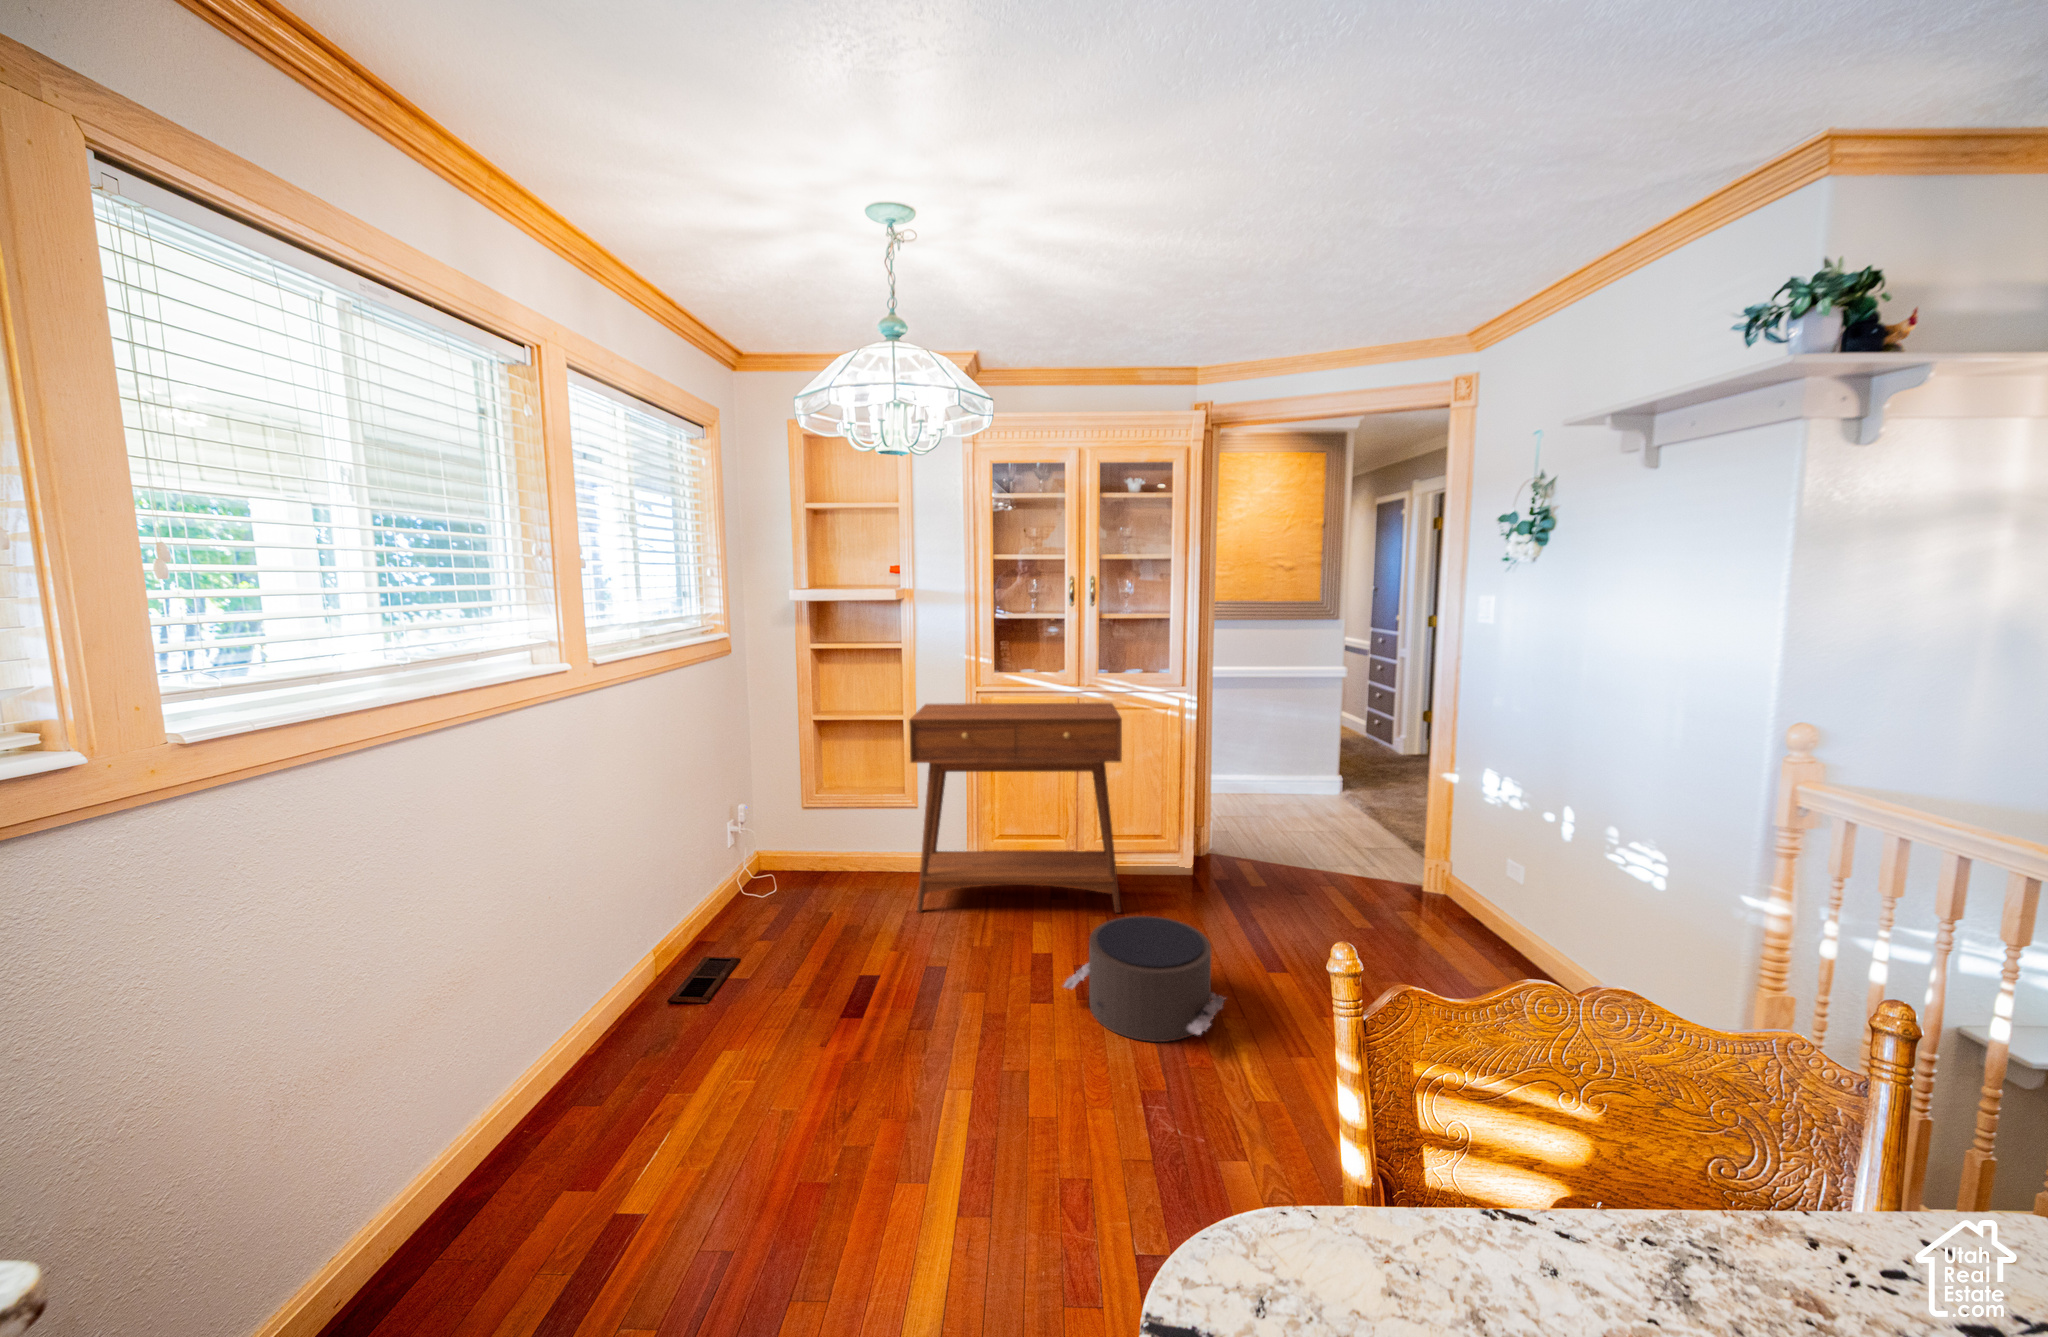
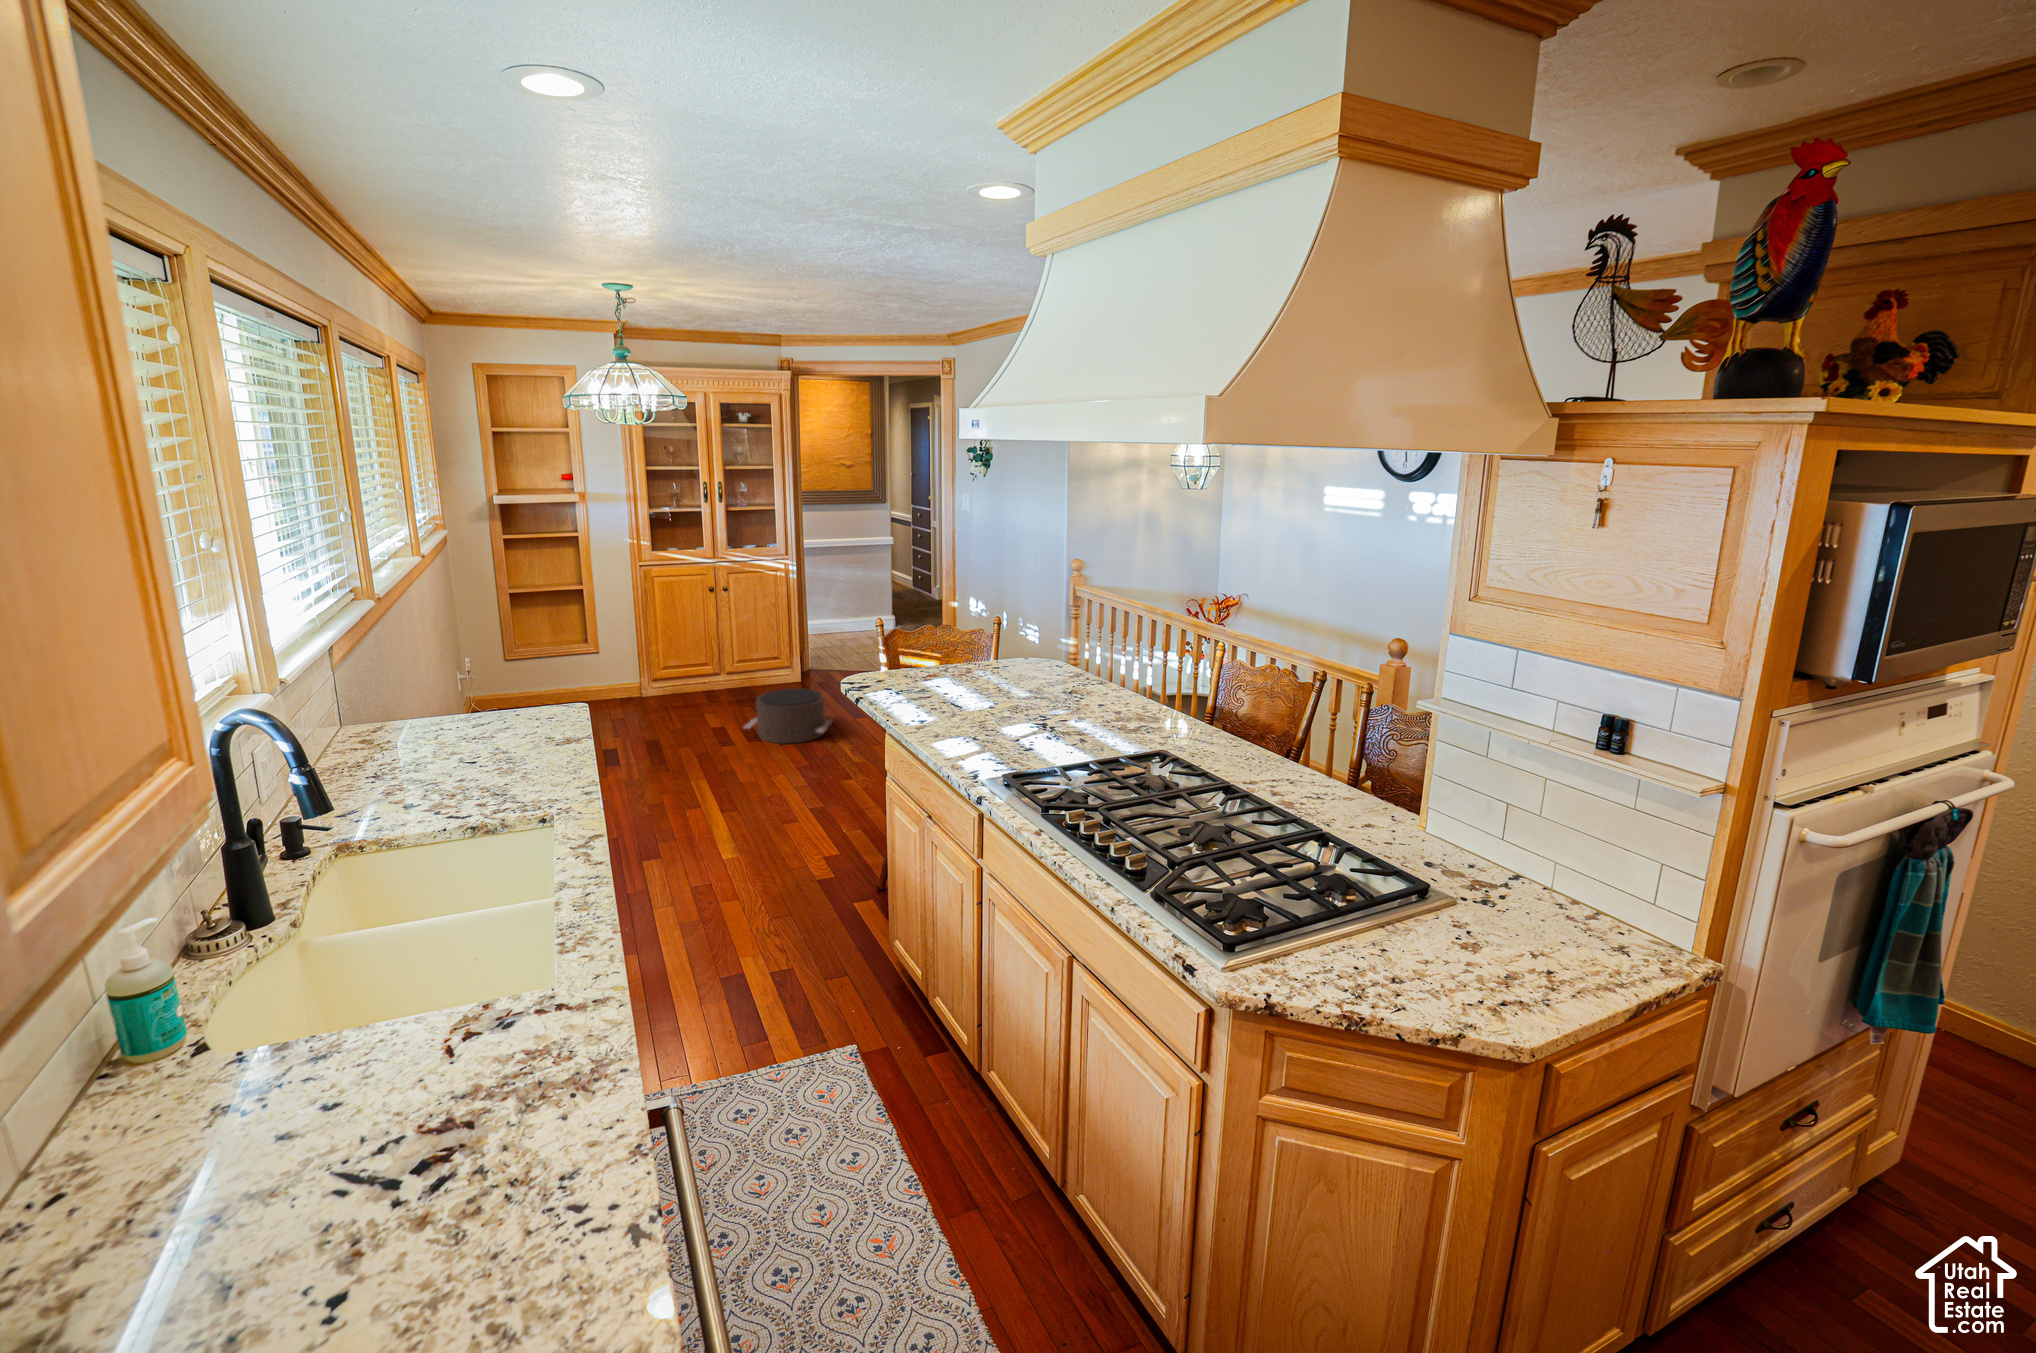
console table: present [909,703,1122,913] -> none [602,569,761,719]

